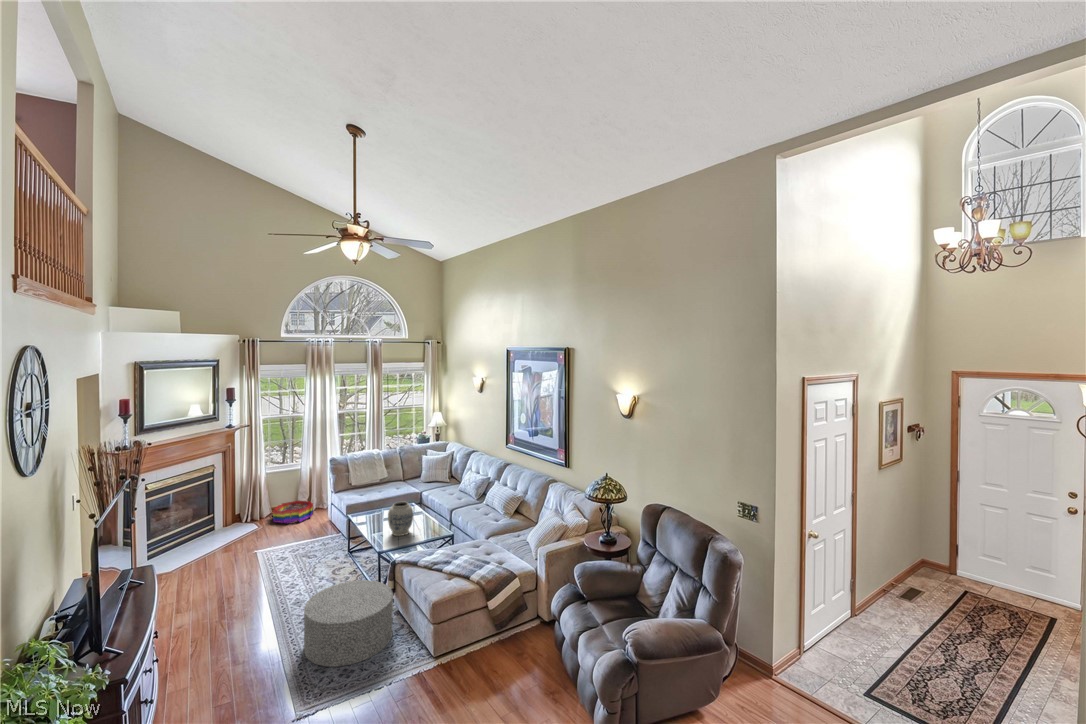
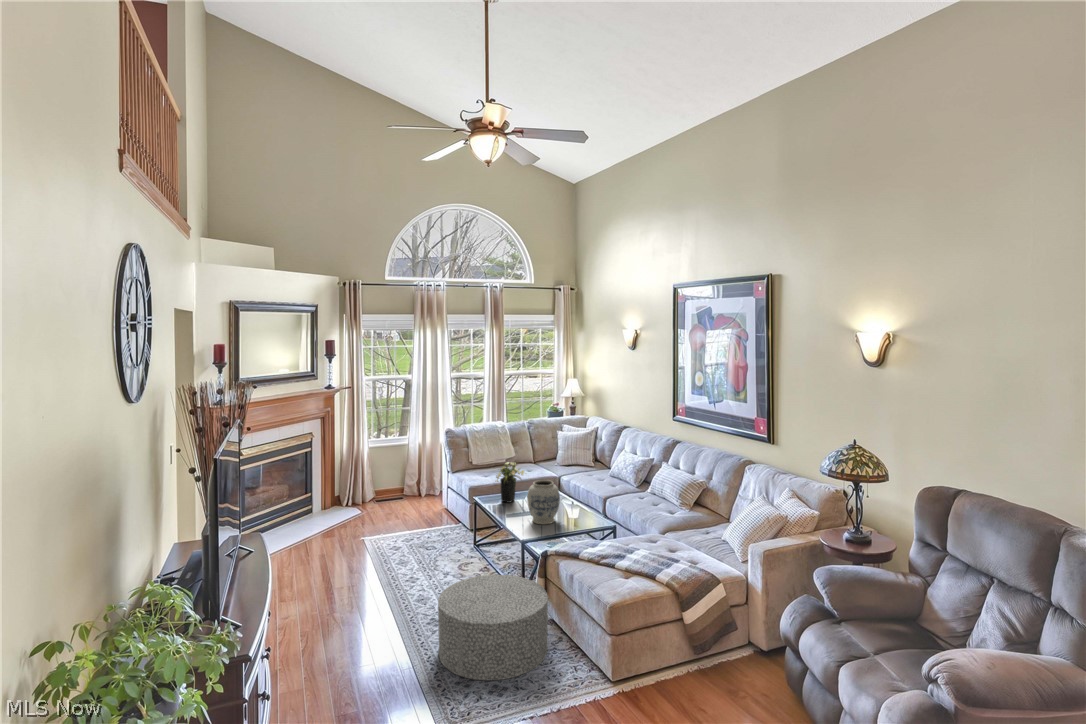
flower arrangement: none [365,485,392,518] -> present [496,462,524,503]
storage bin: present [273,501,313,523] -> none [379,483,424,509]

